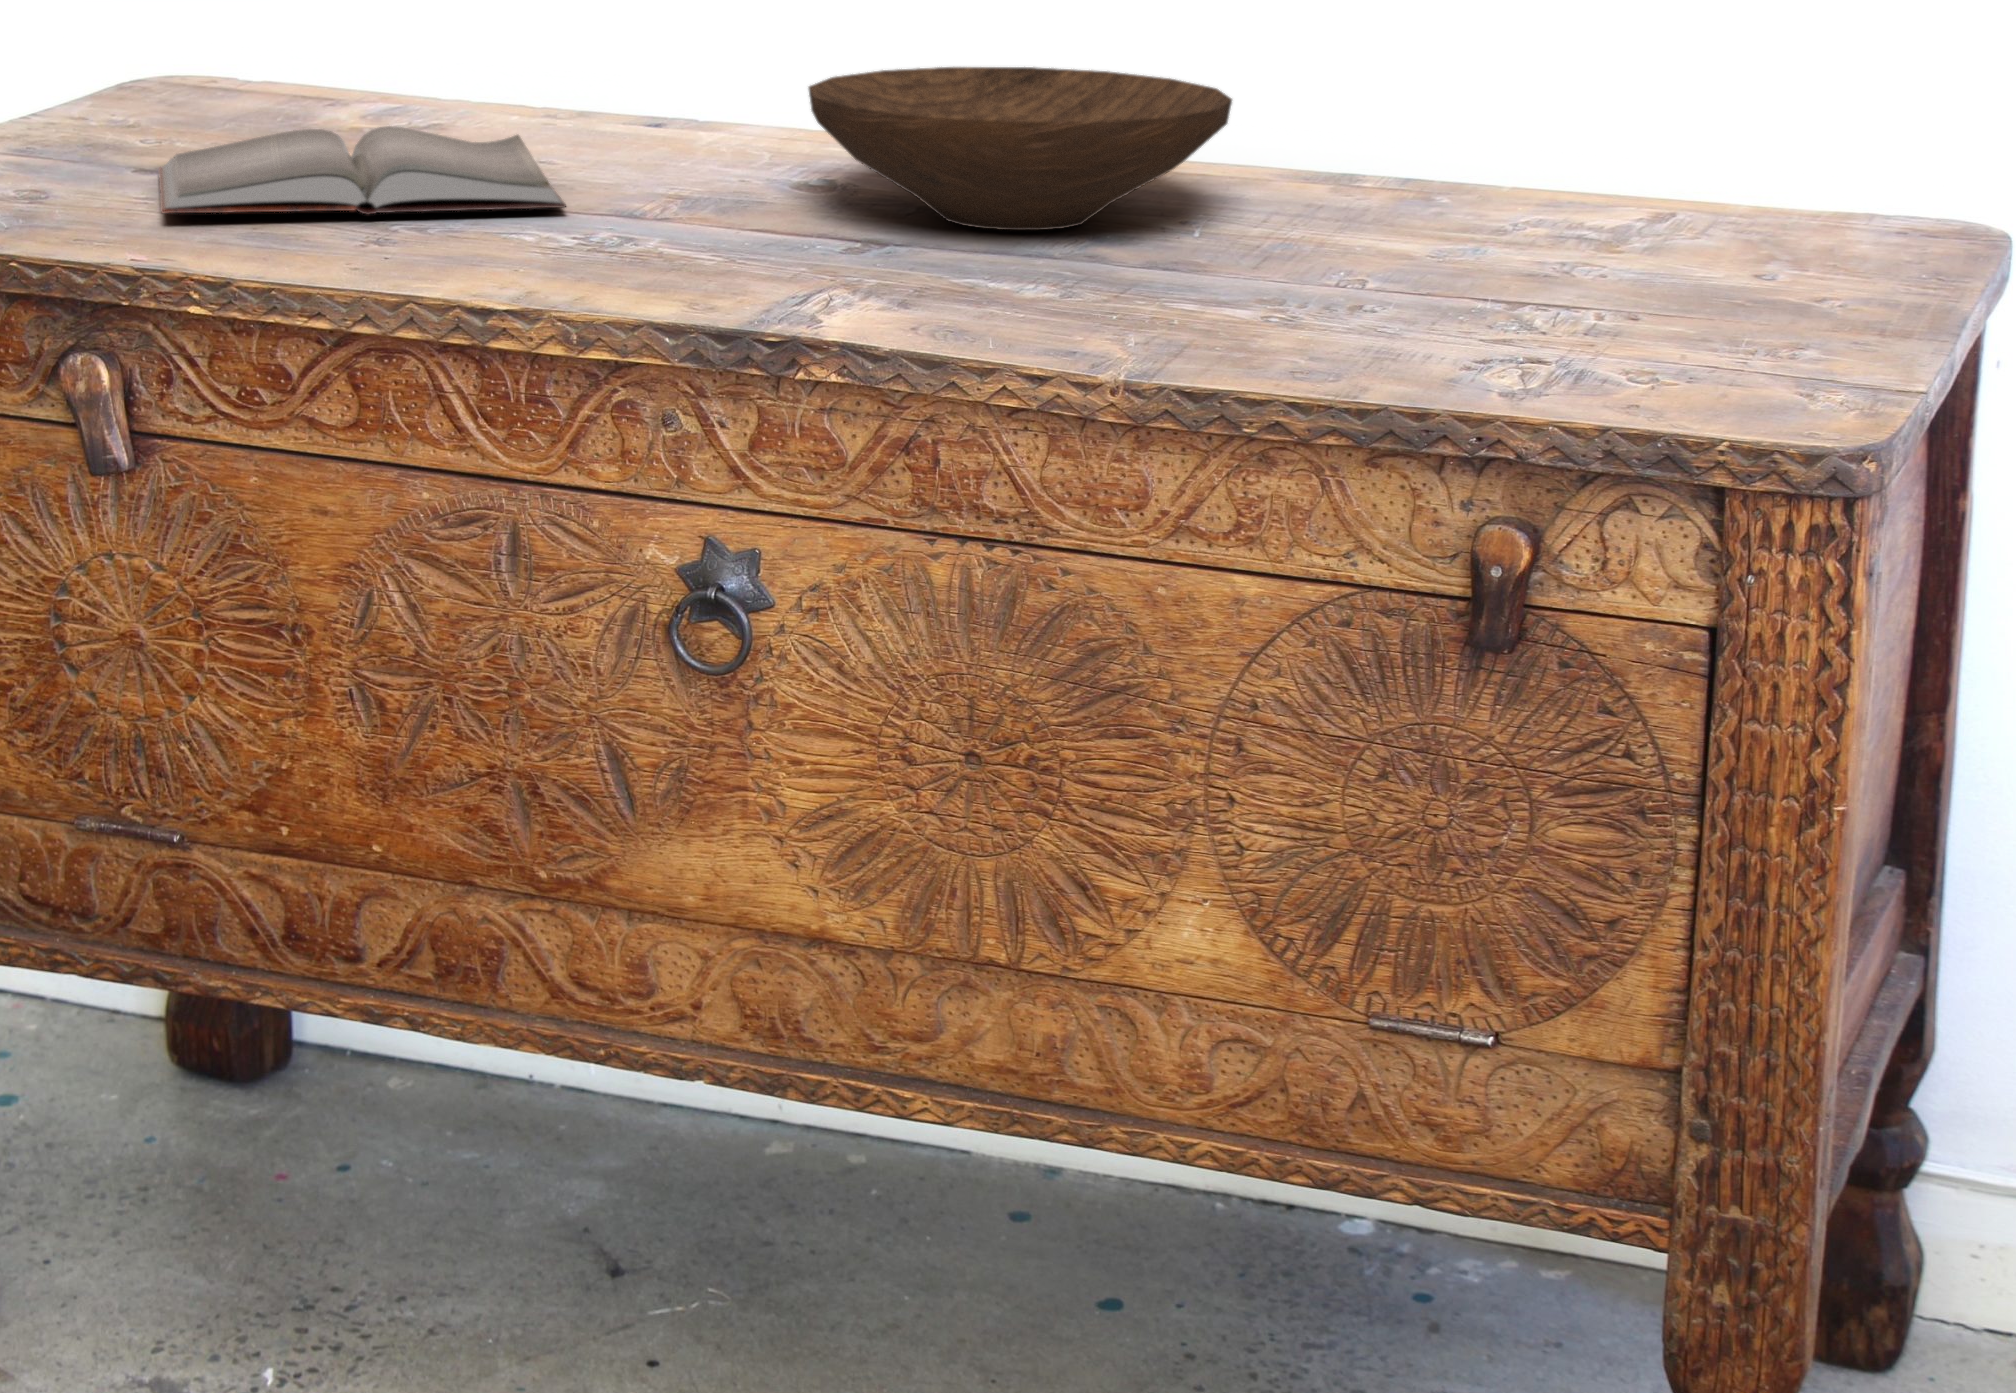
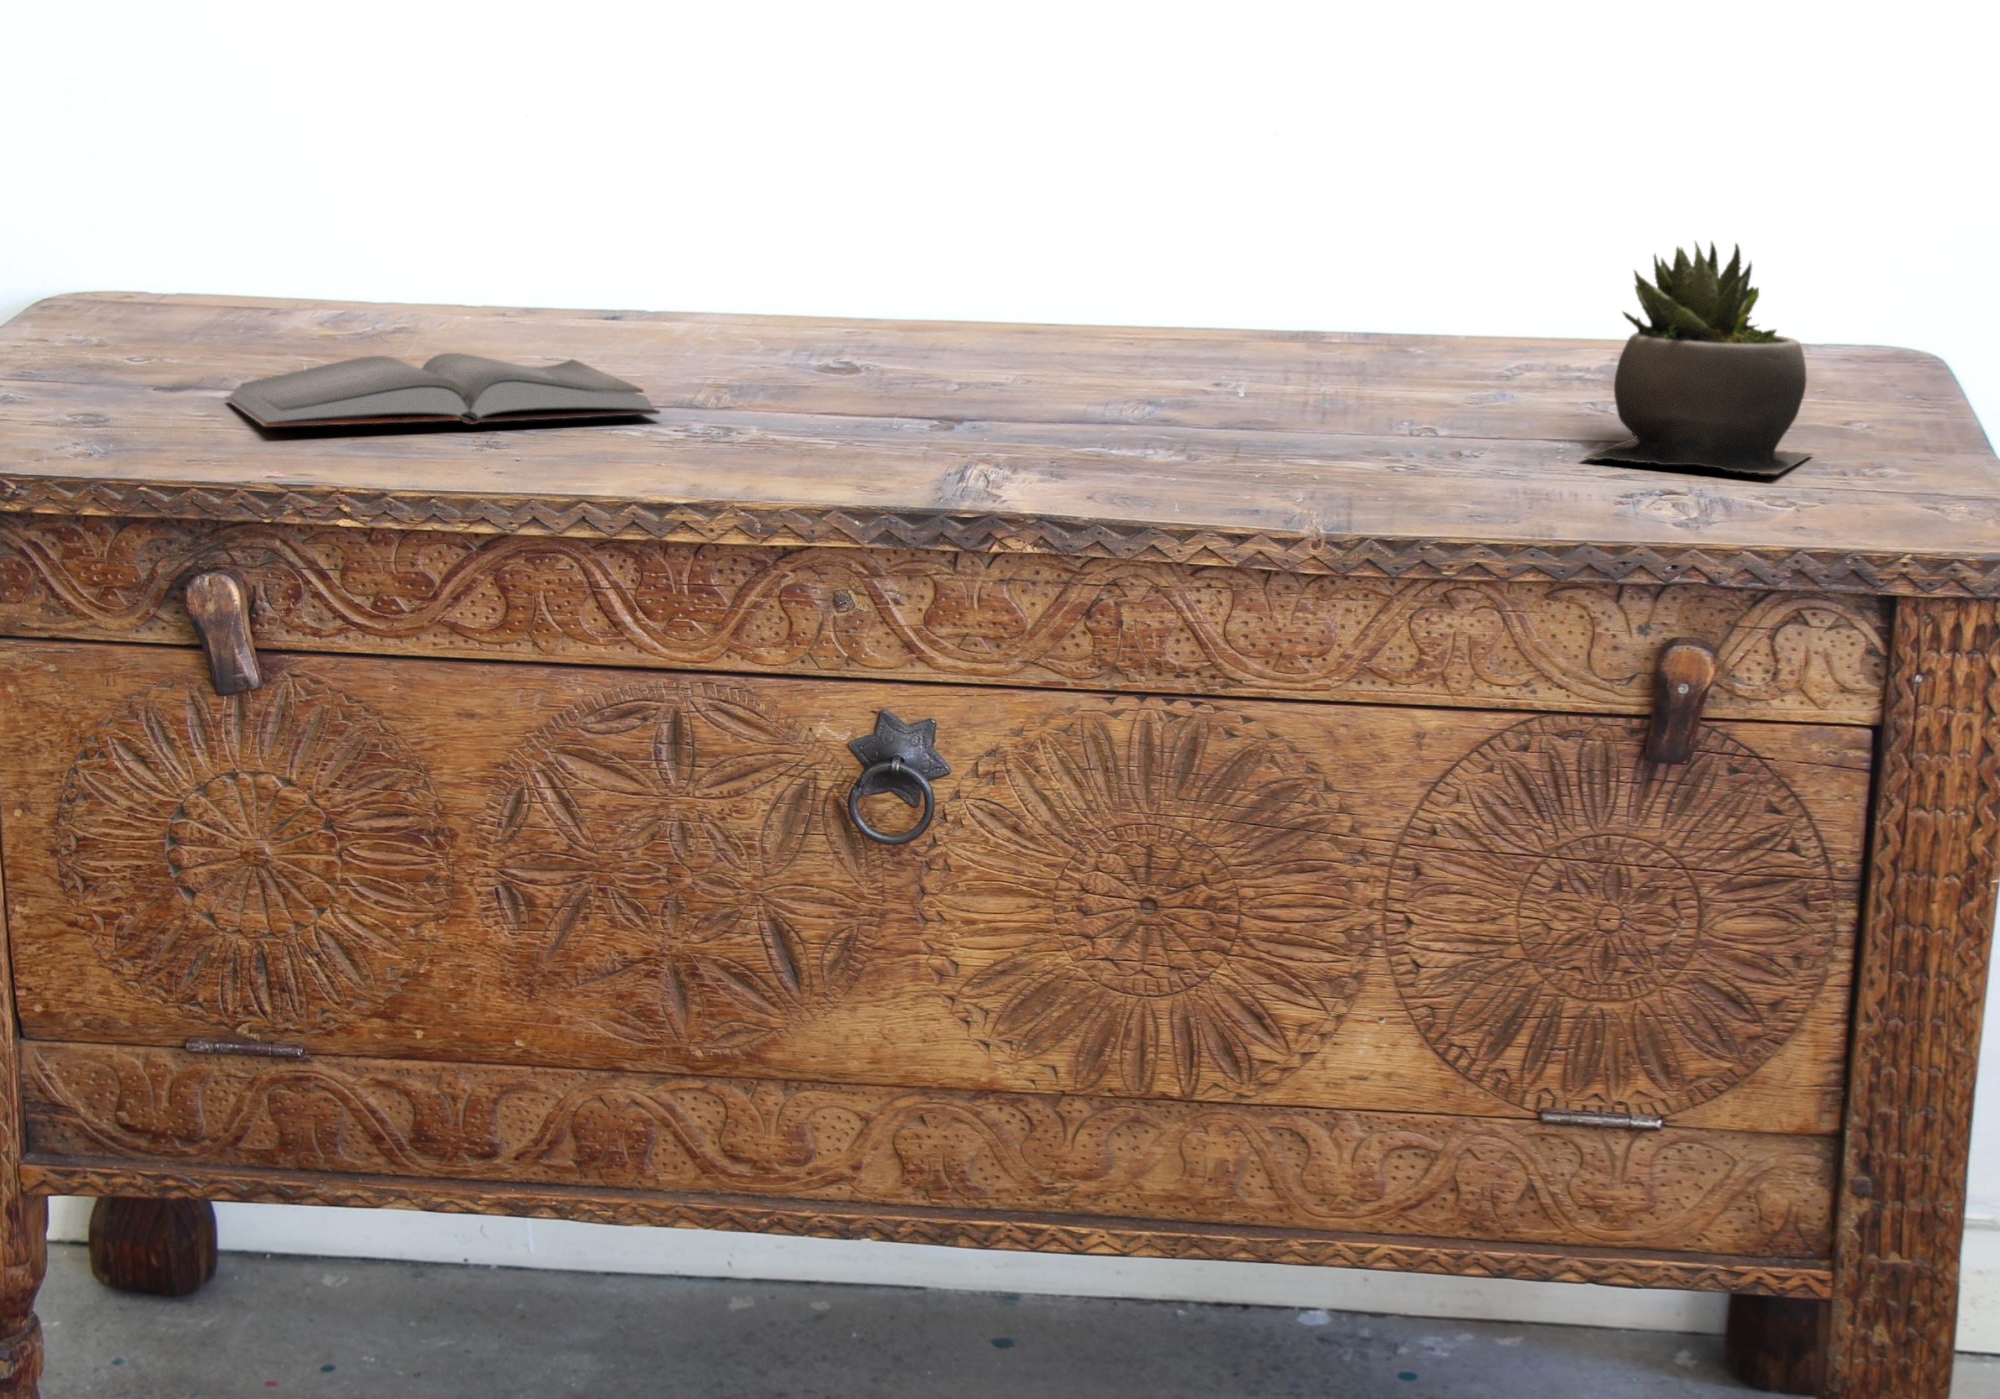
wooden bowl: present [809,67,1232,230] -> none [878,286,1268,420]
succulent plant: none [1511,68,1808,339] -> present [1584,242,1813,474]

